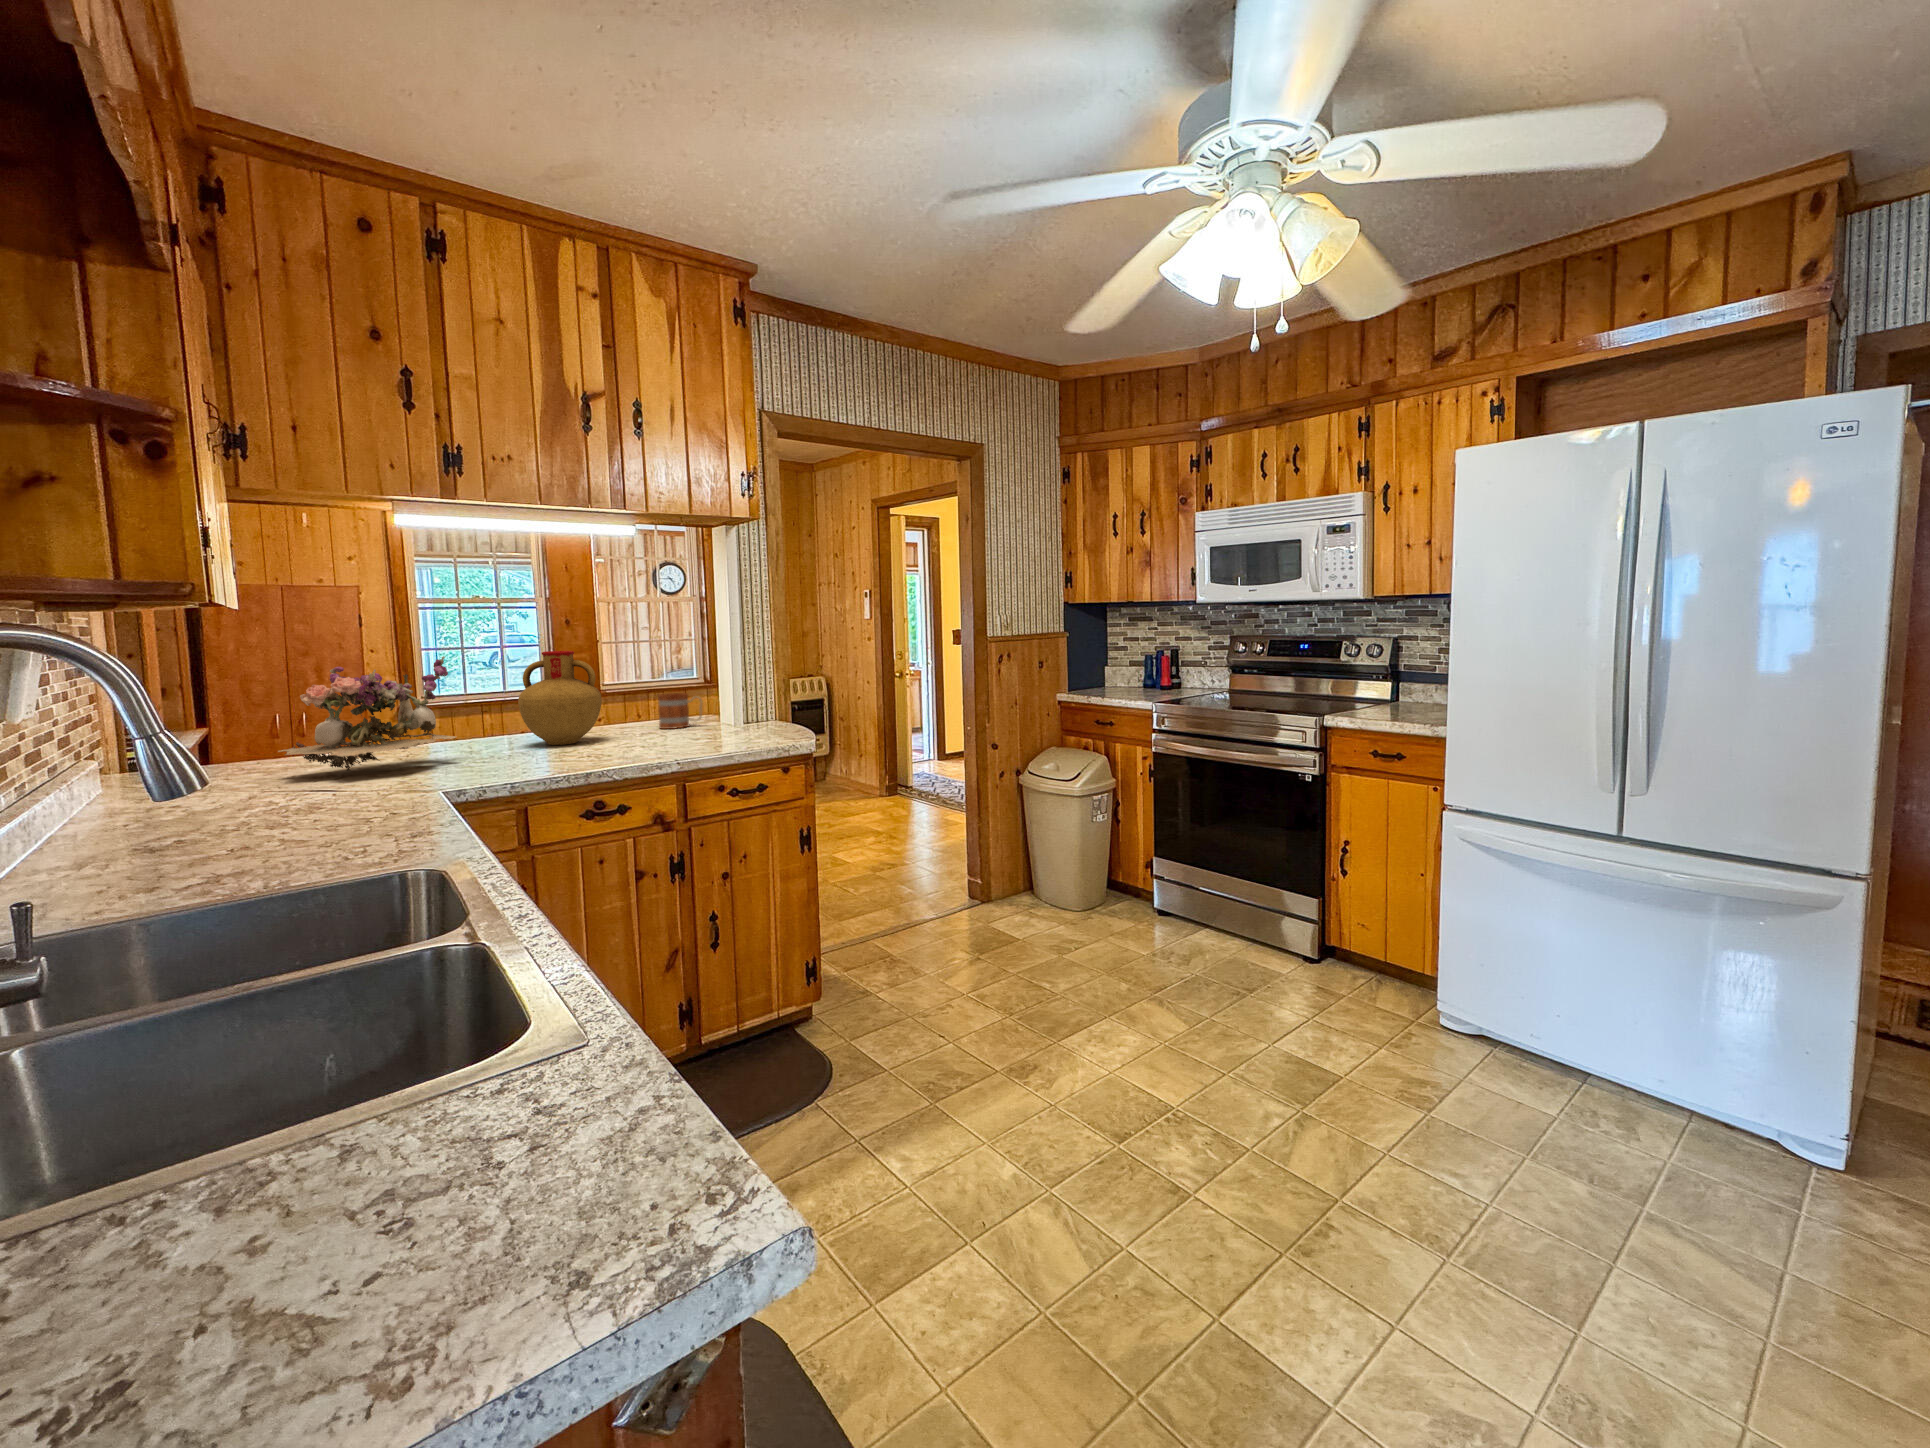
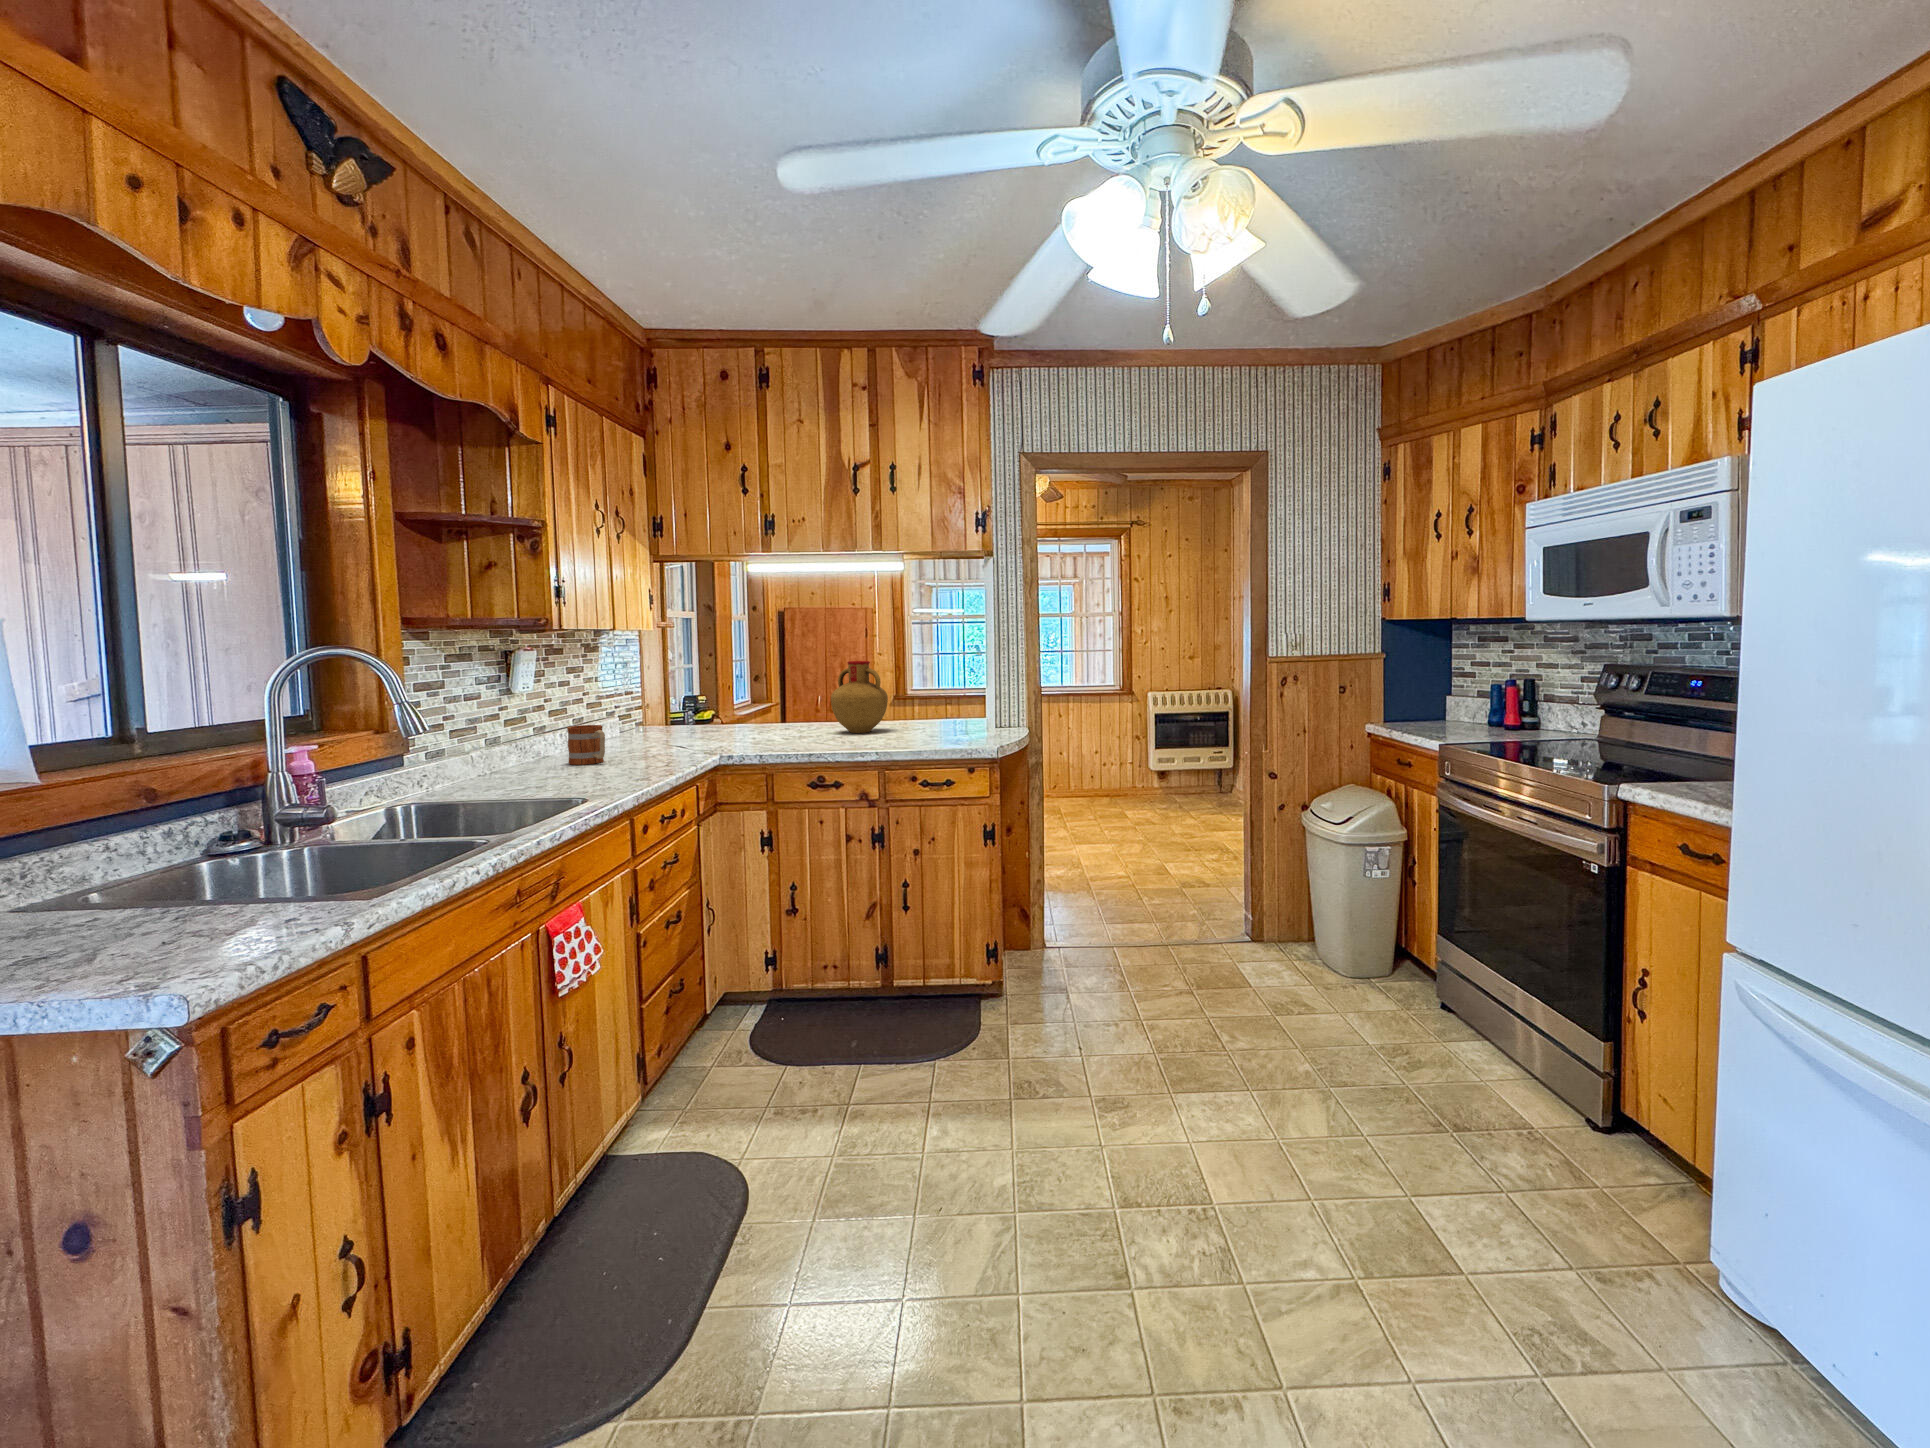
flower arrangement: present [278,656,456,771] -> none [680,663,780,739]
mug: present [658,693,702,729] -> present [567,725,605,765]

